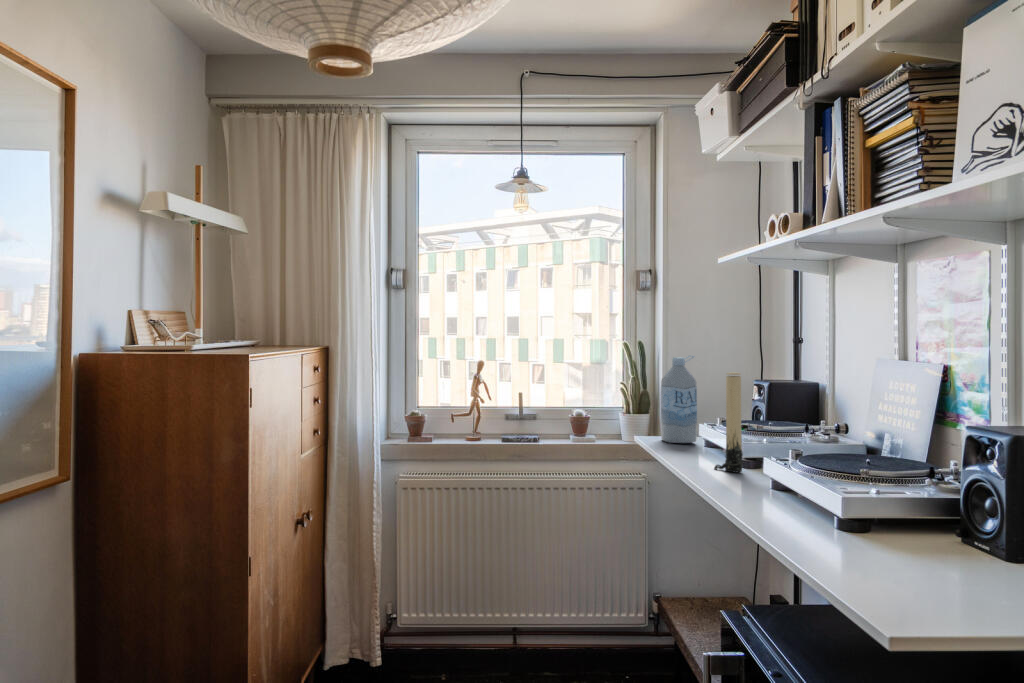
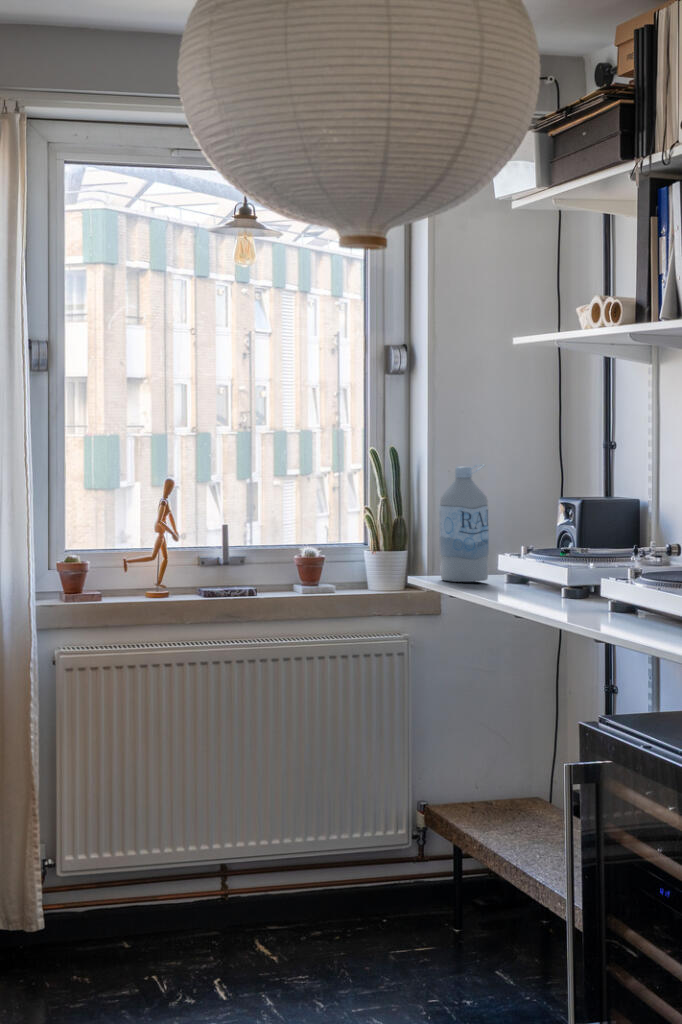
candle: present [714,372,743,472] -> none [528,479,564,605]

